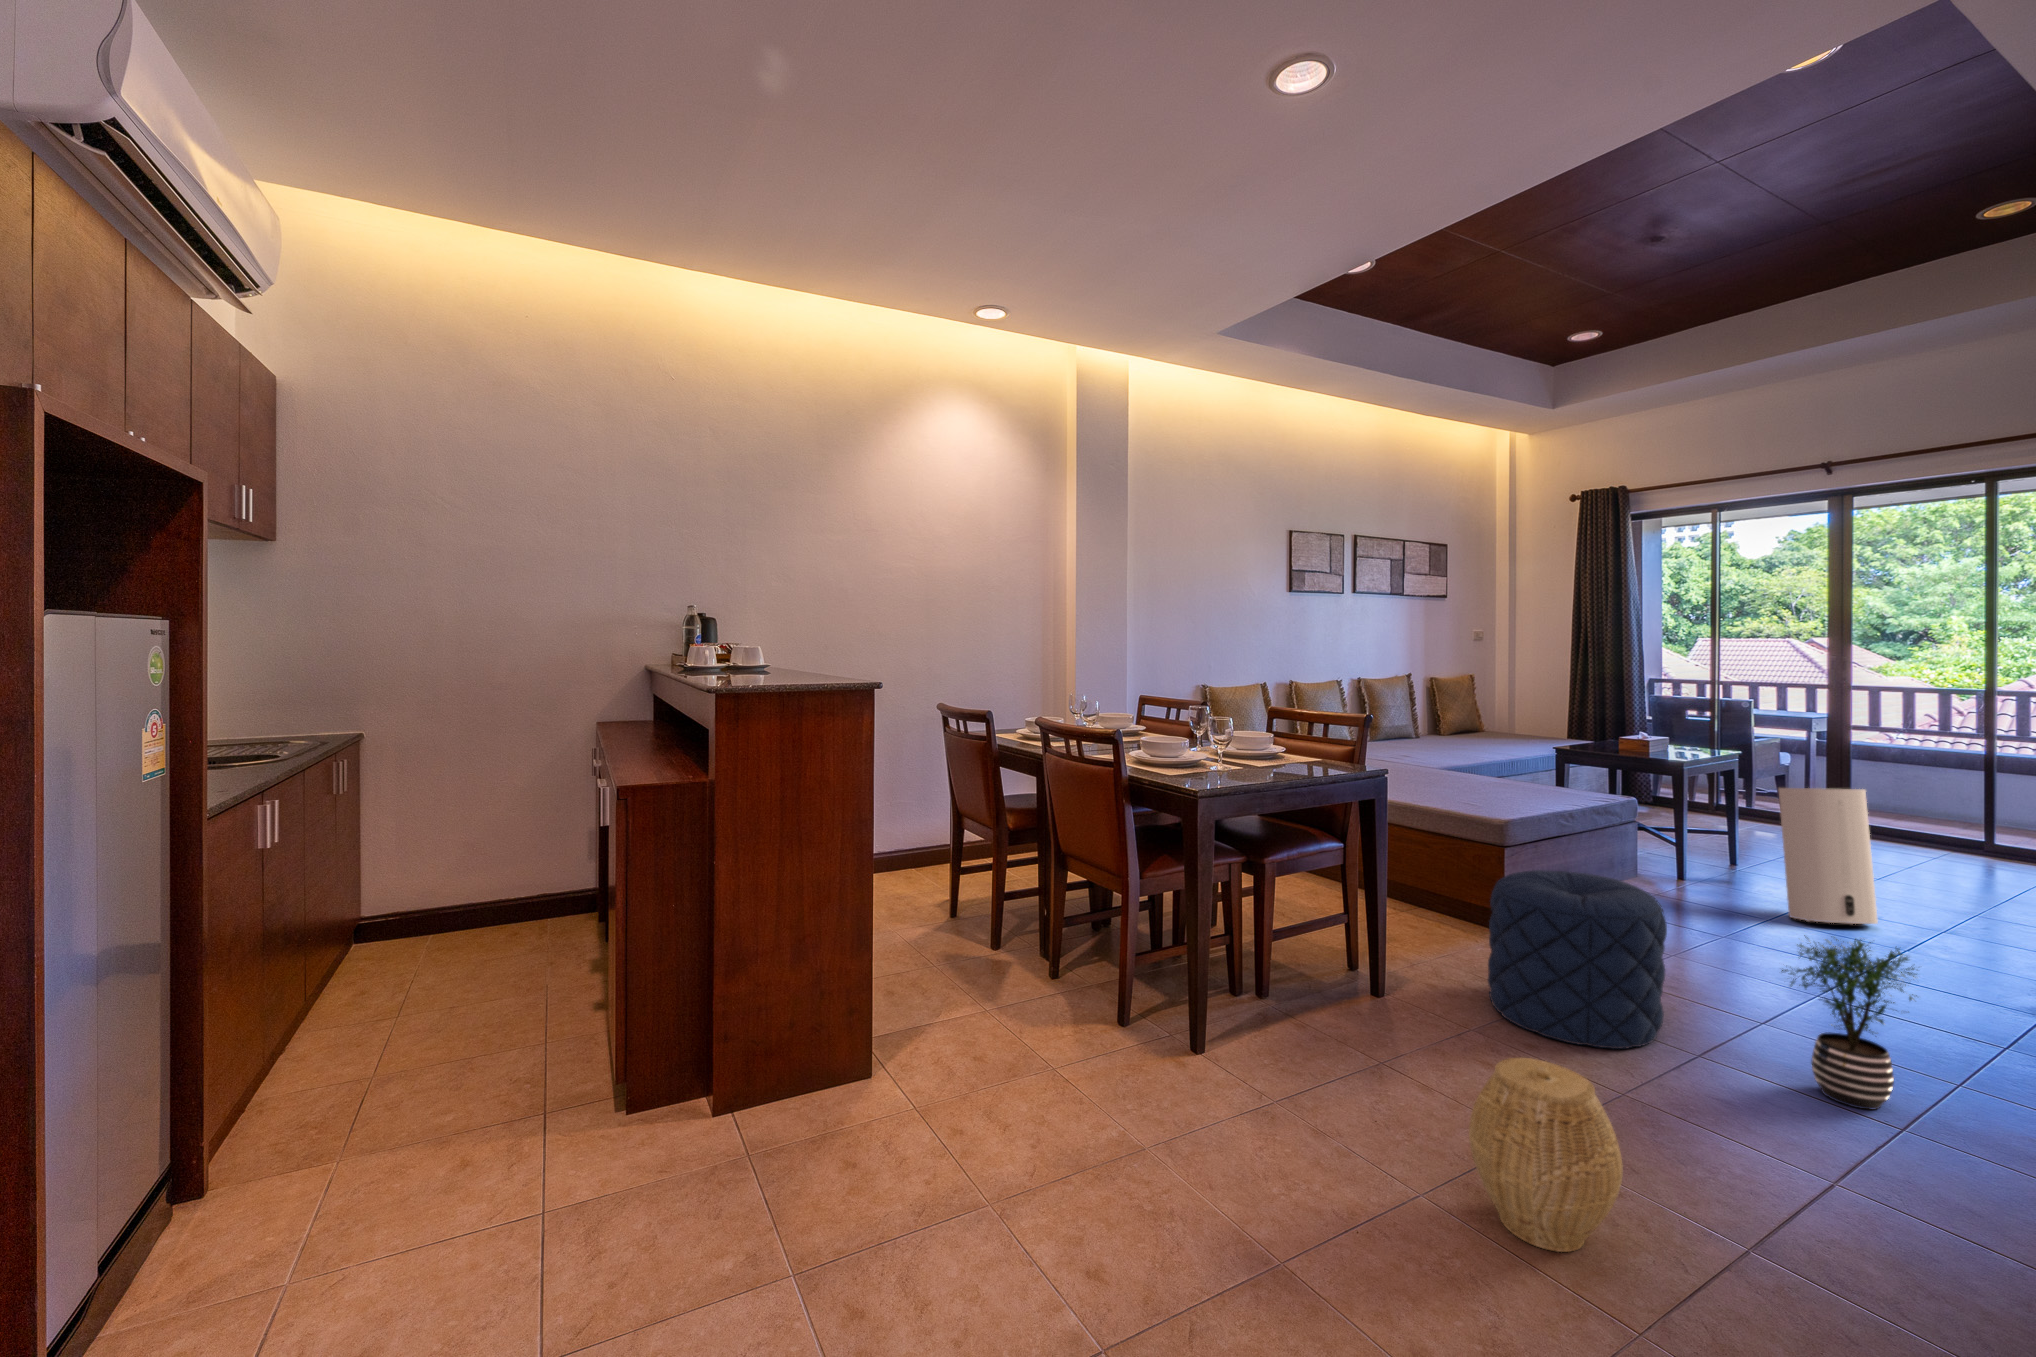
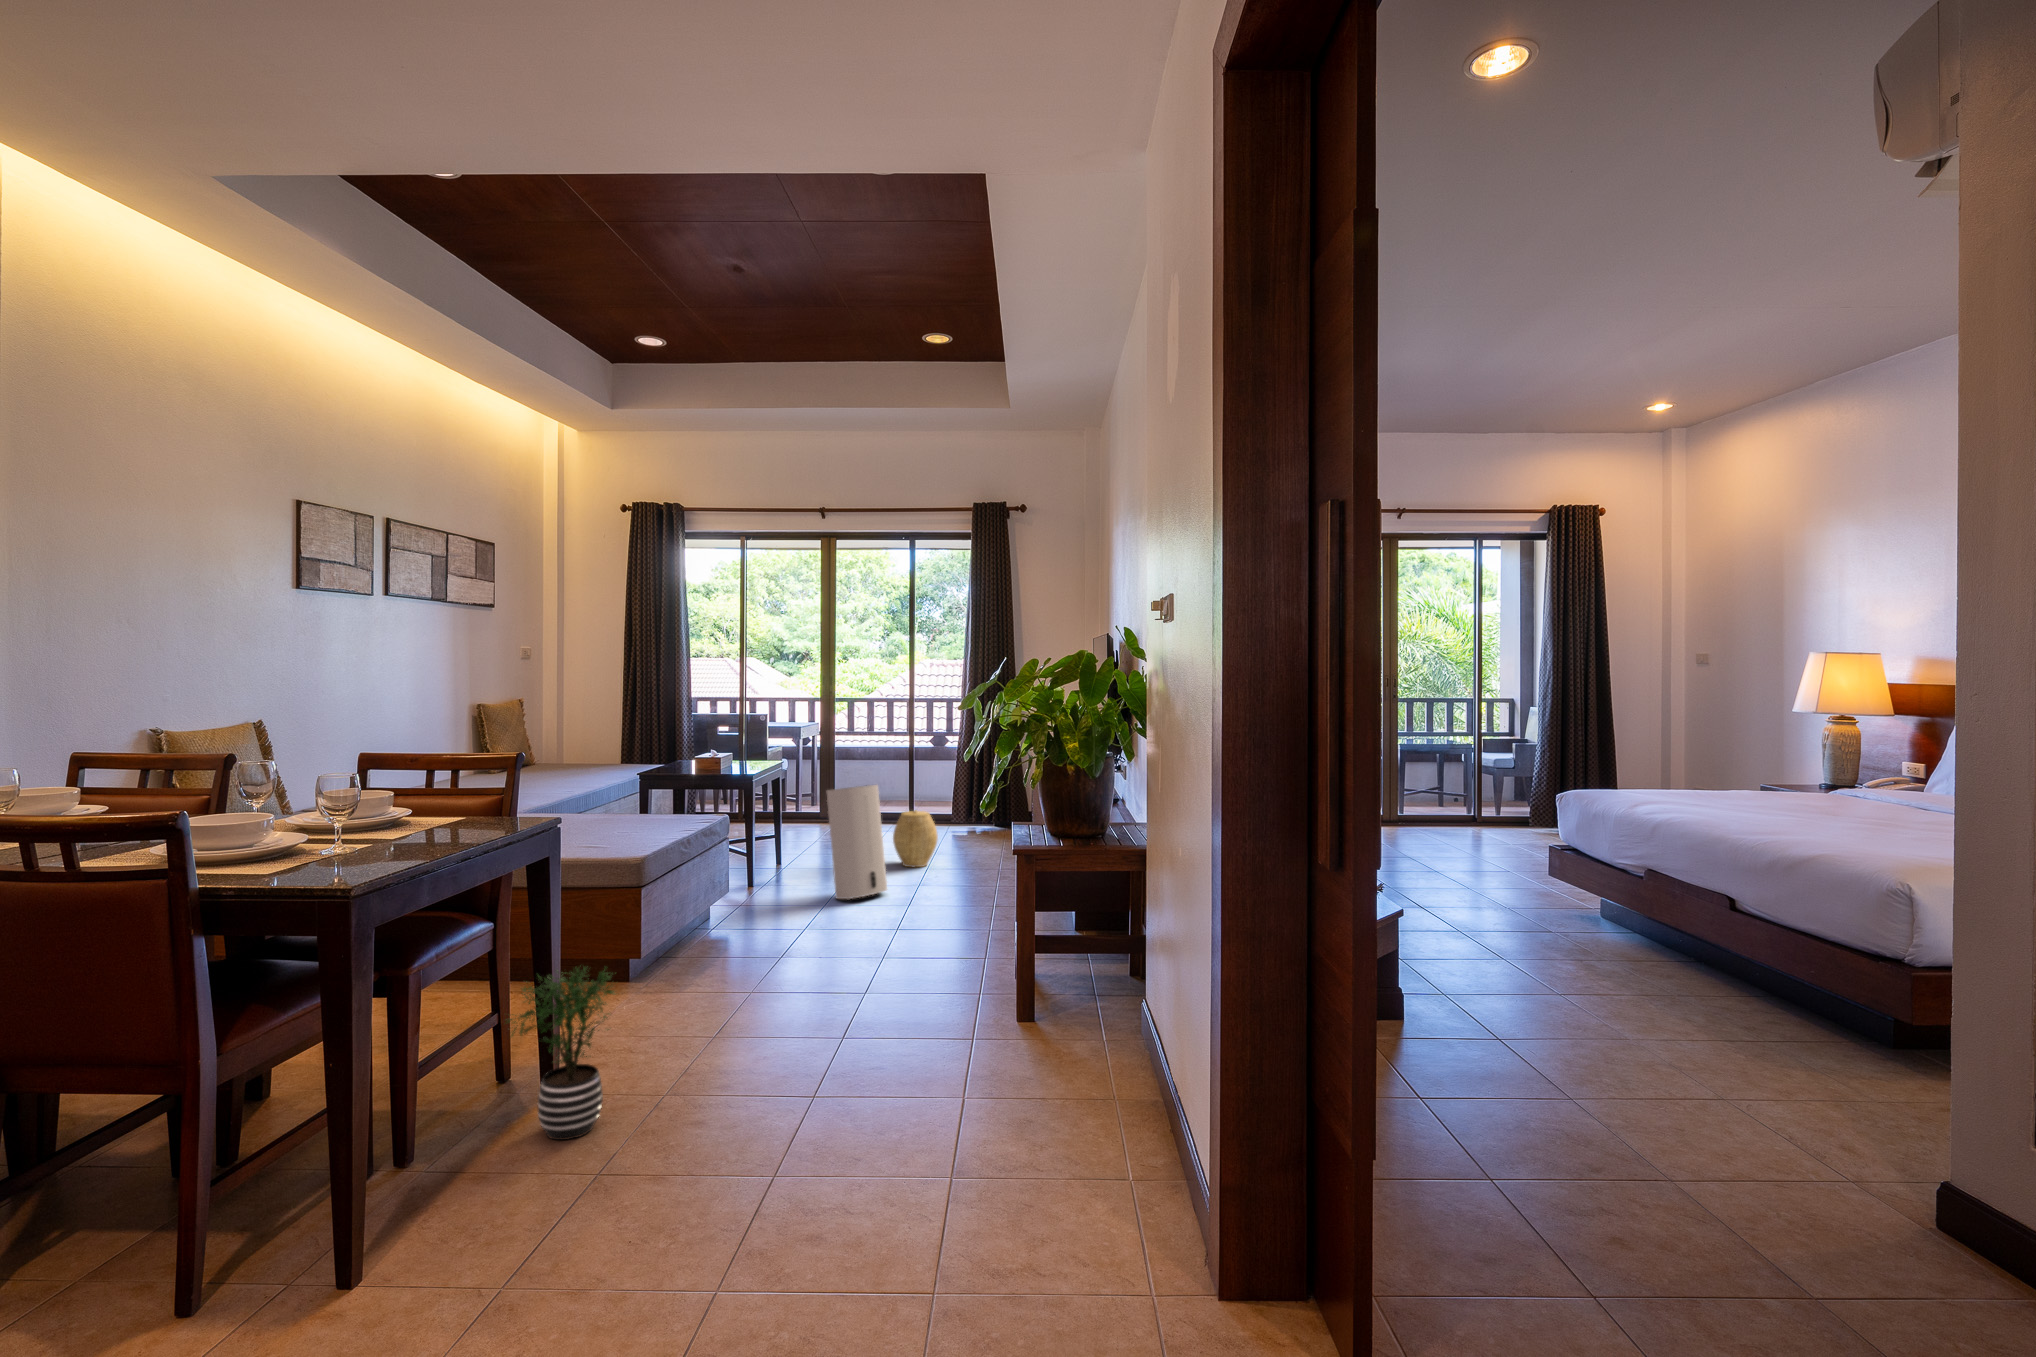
pouf: present [1488,870,1667,1049] -> none [661,898,816,1073]
potted plant: present [1781,935,1917,1110] -> present [506,966,614,1140]
woven basket: present [1469,1058,1623,1252] -> present [893,810,938,867]

